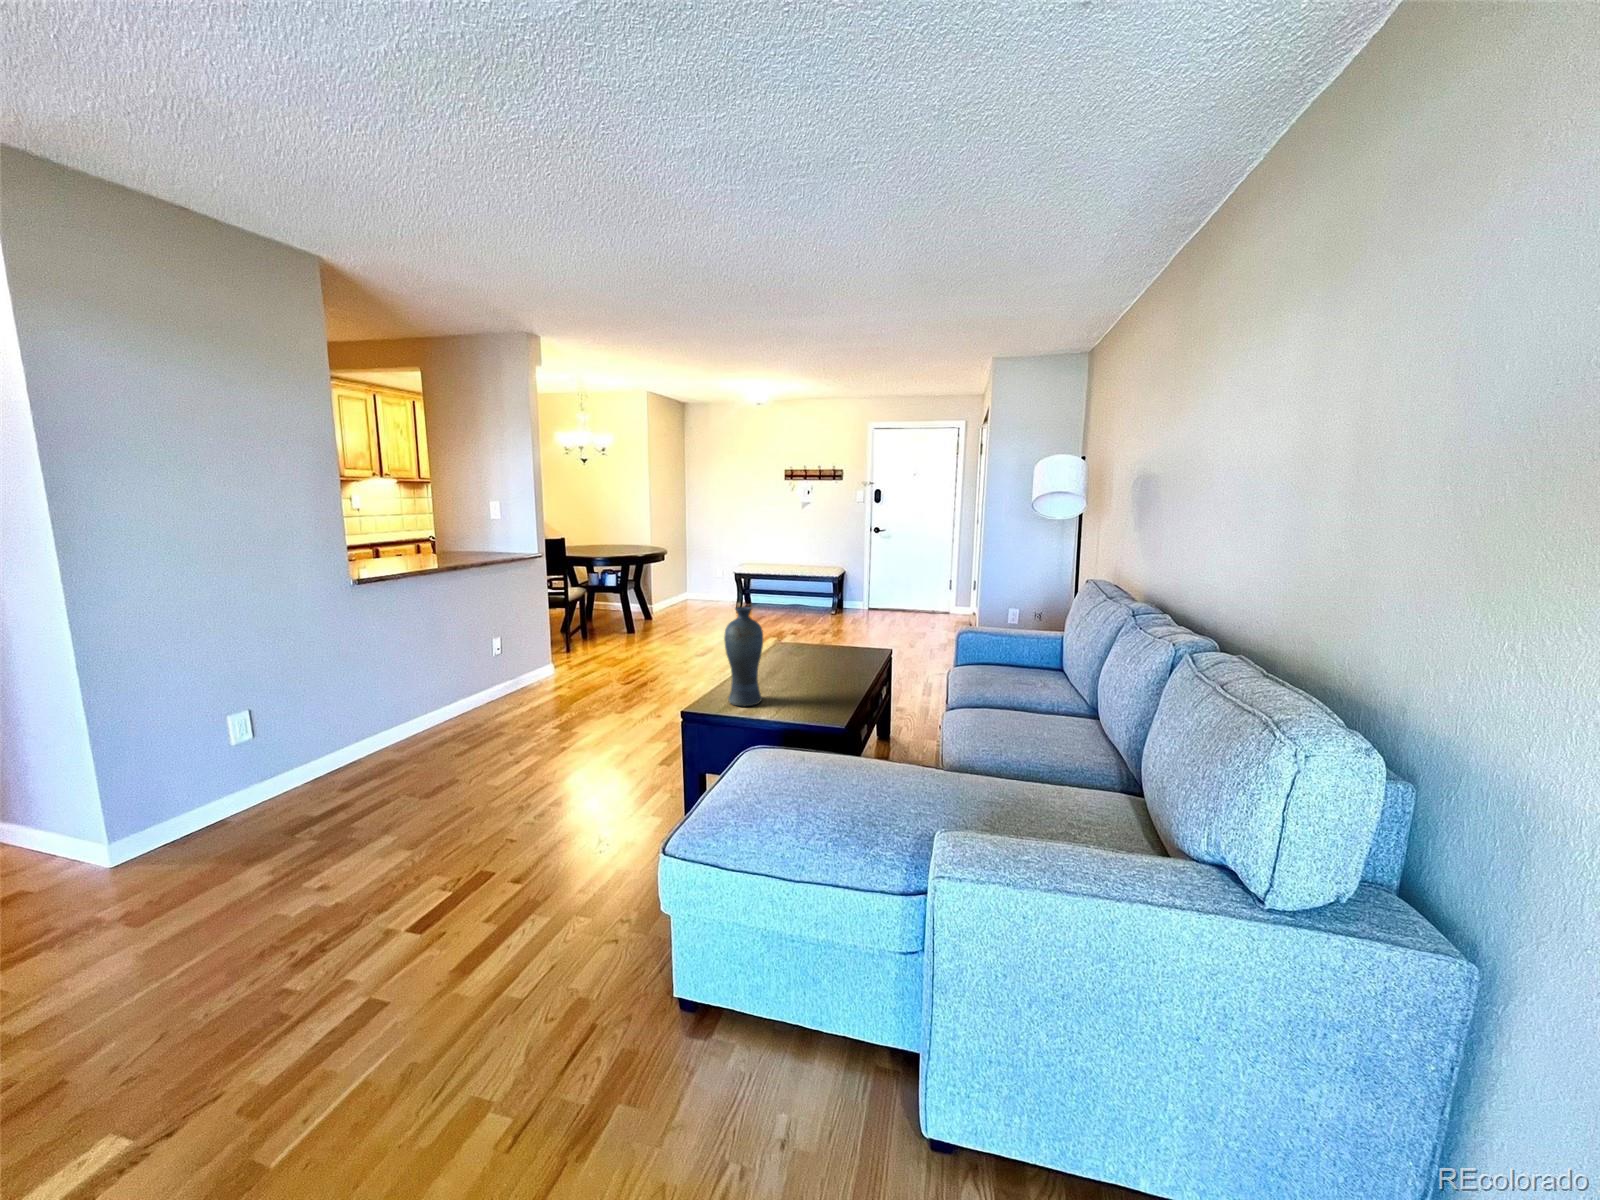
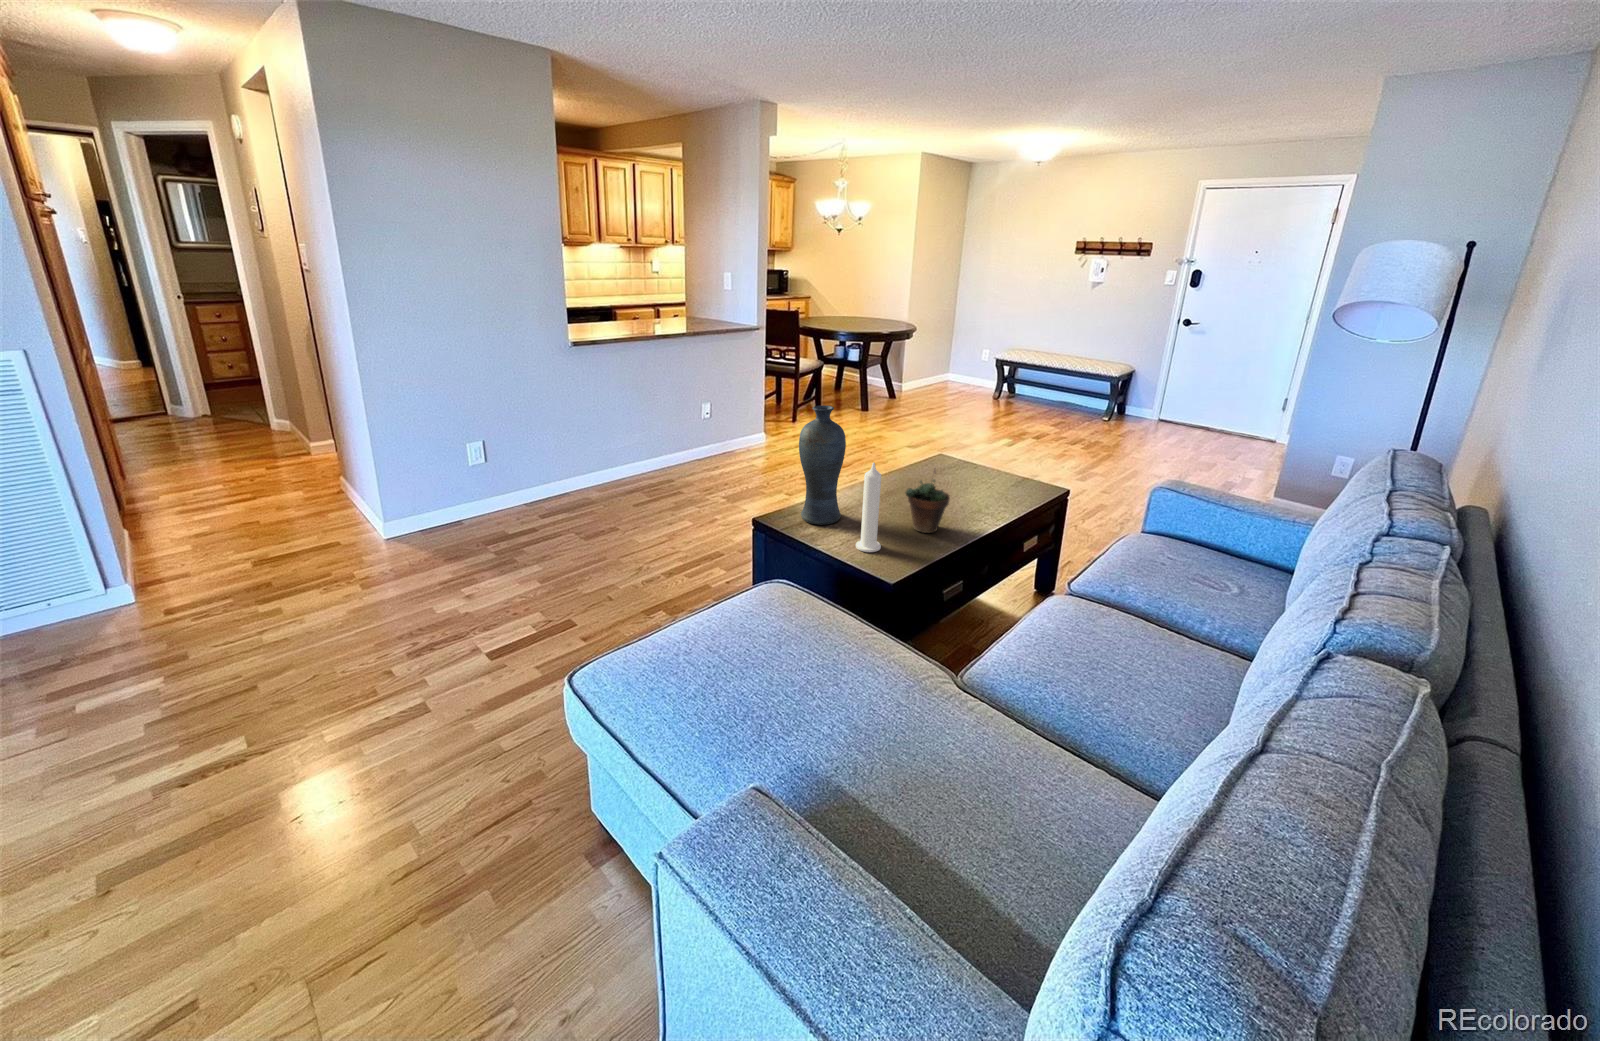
candle: none [794,643,814,716] -> present [856,463,881,552]
succulent plant: none [813,643,845,697] -> present [905,470,950,533]

